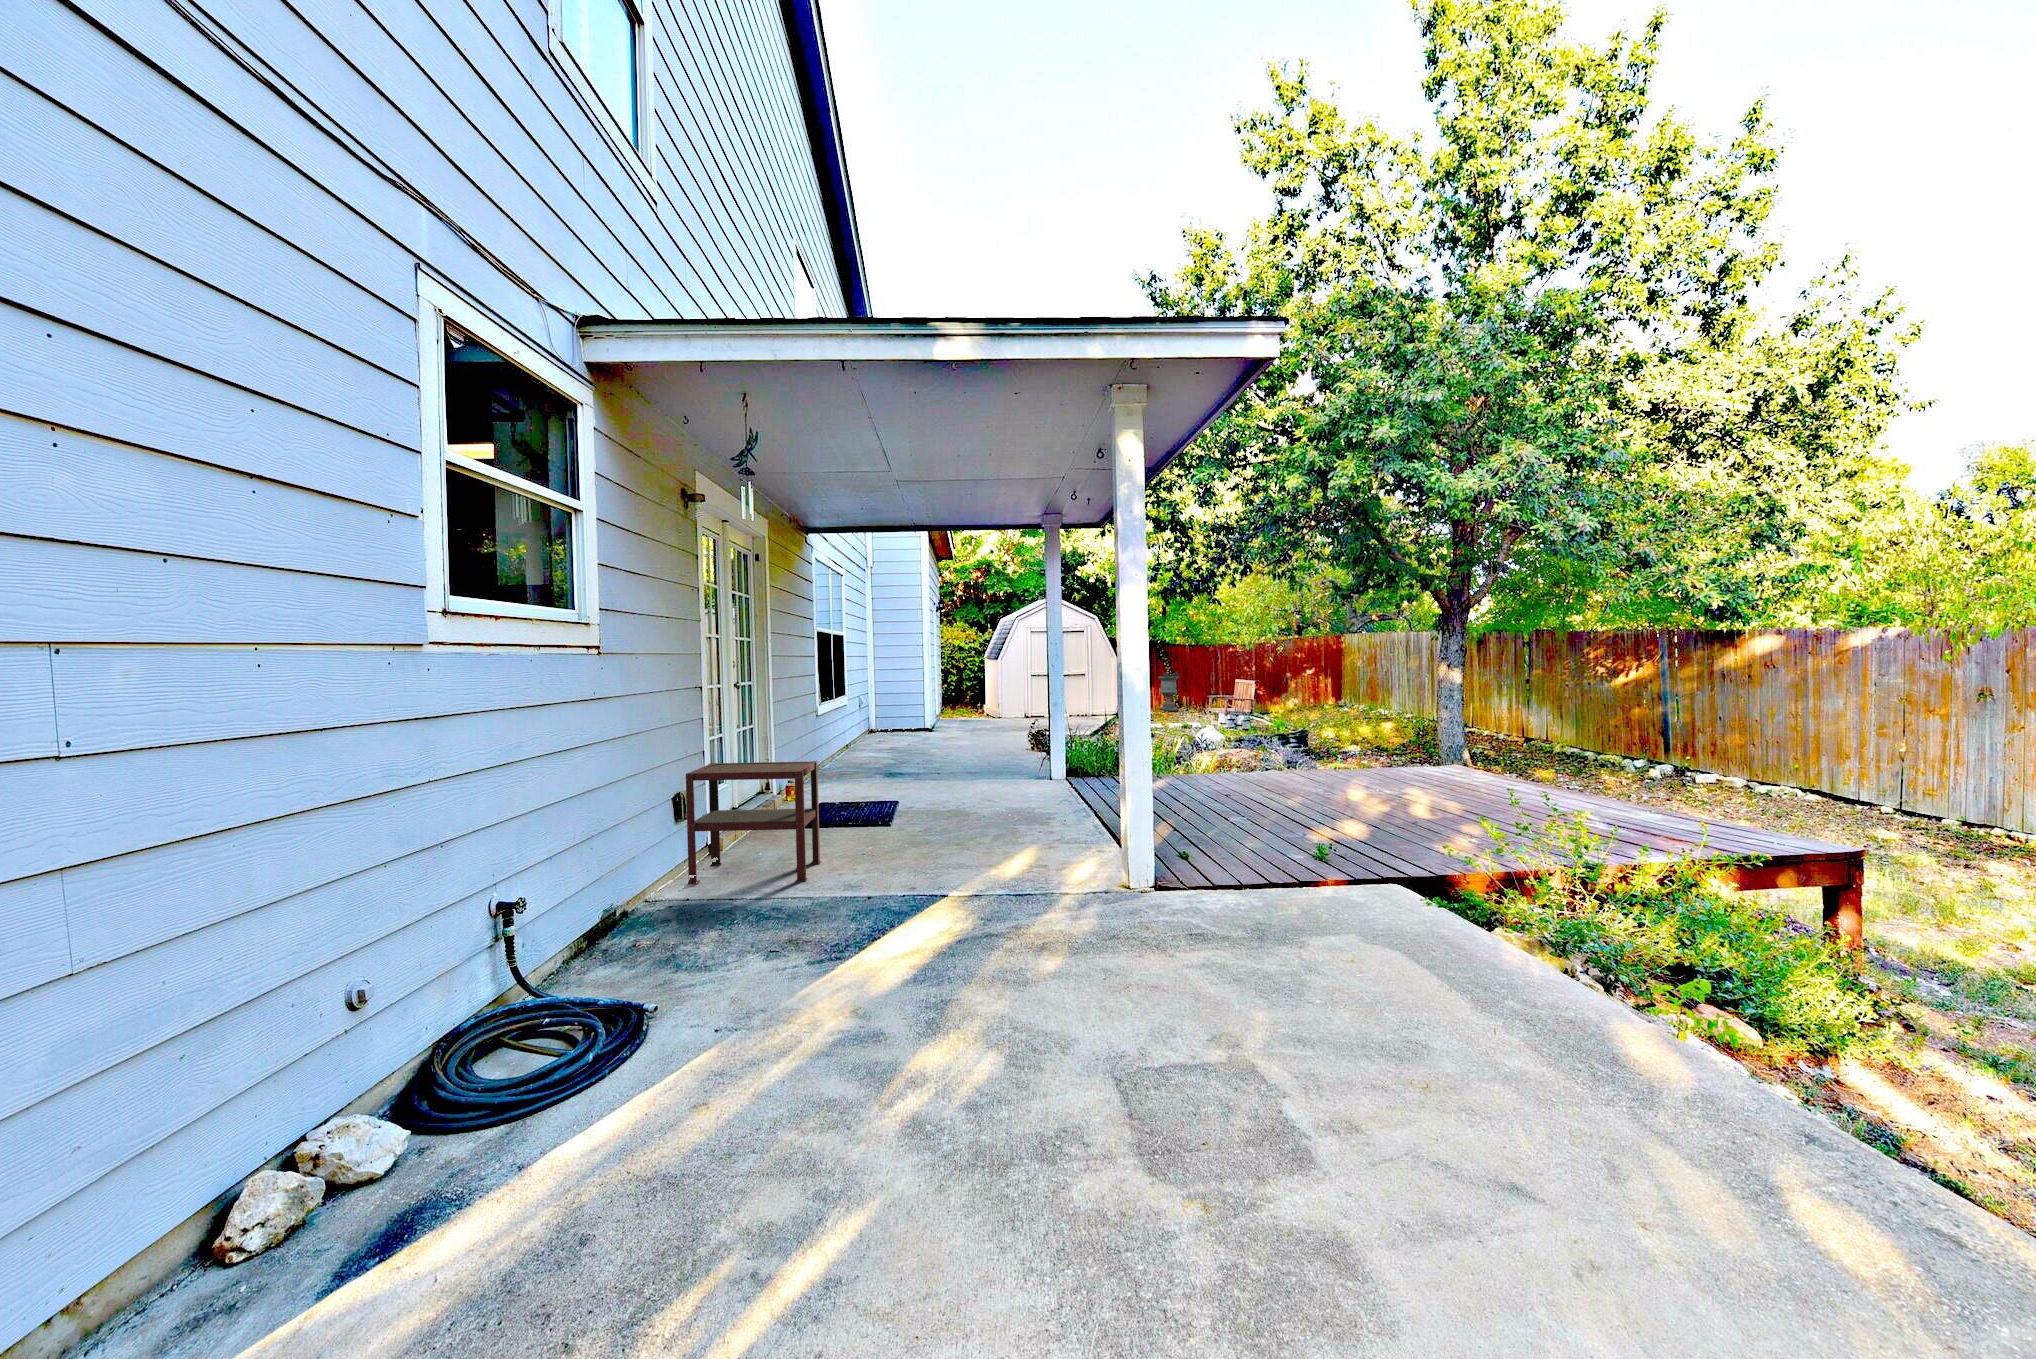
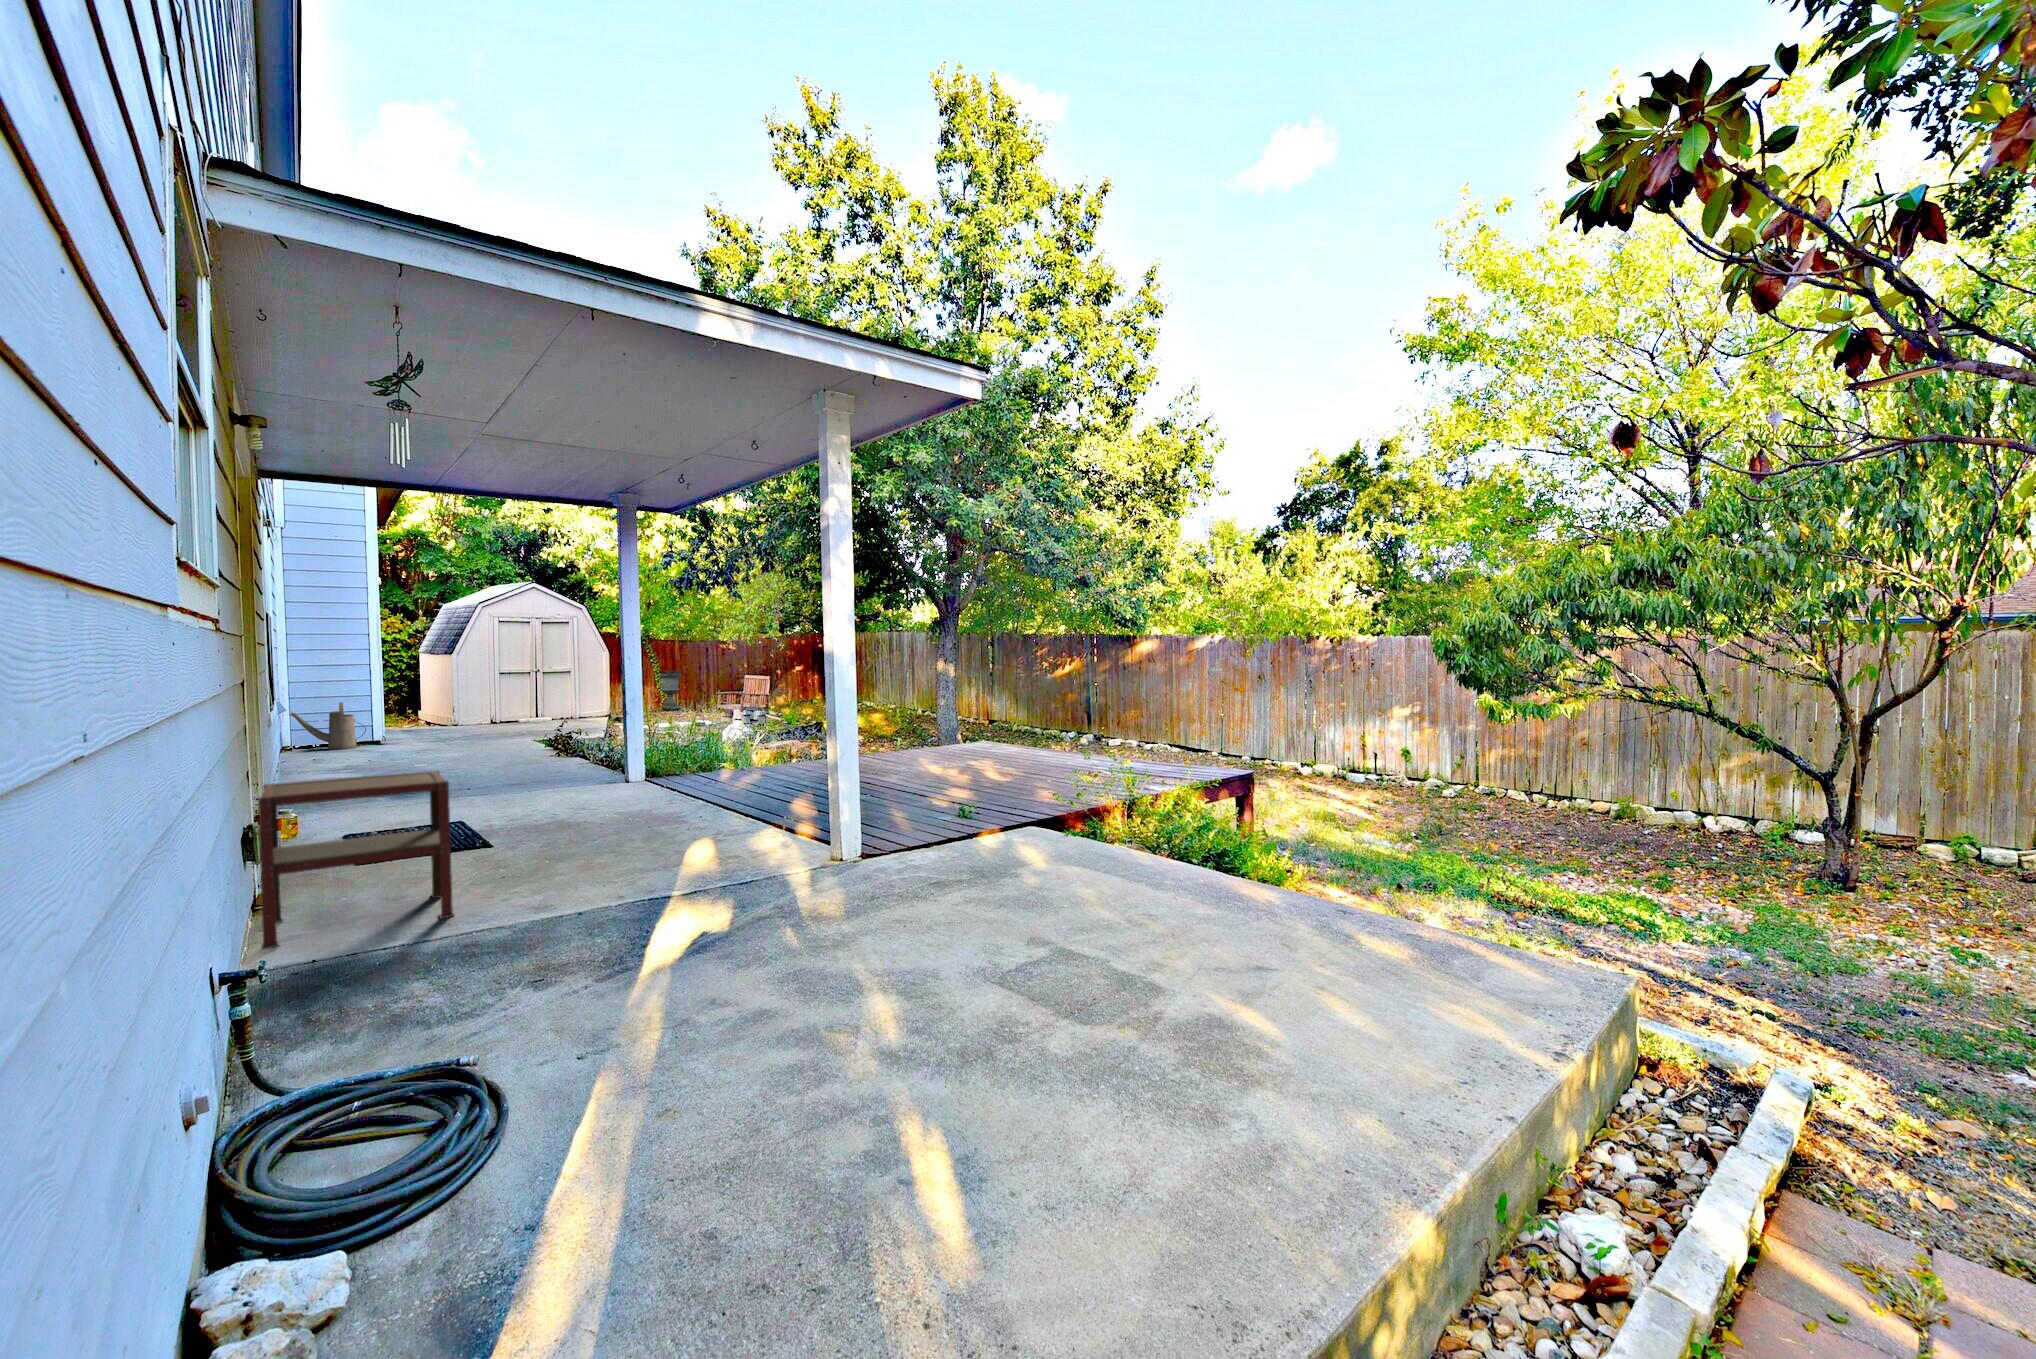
watering can: none [874,698,919,735] -> present [291,702,366,750]

